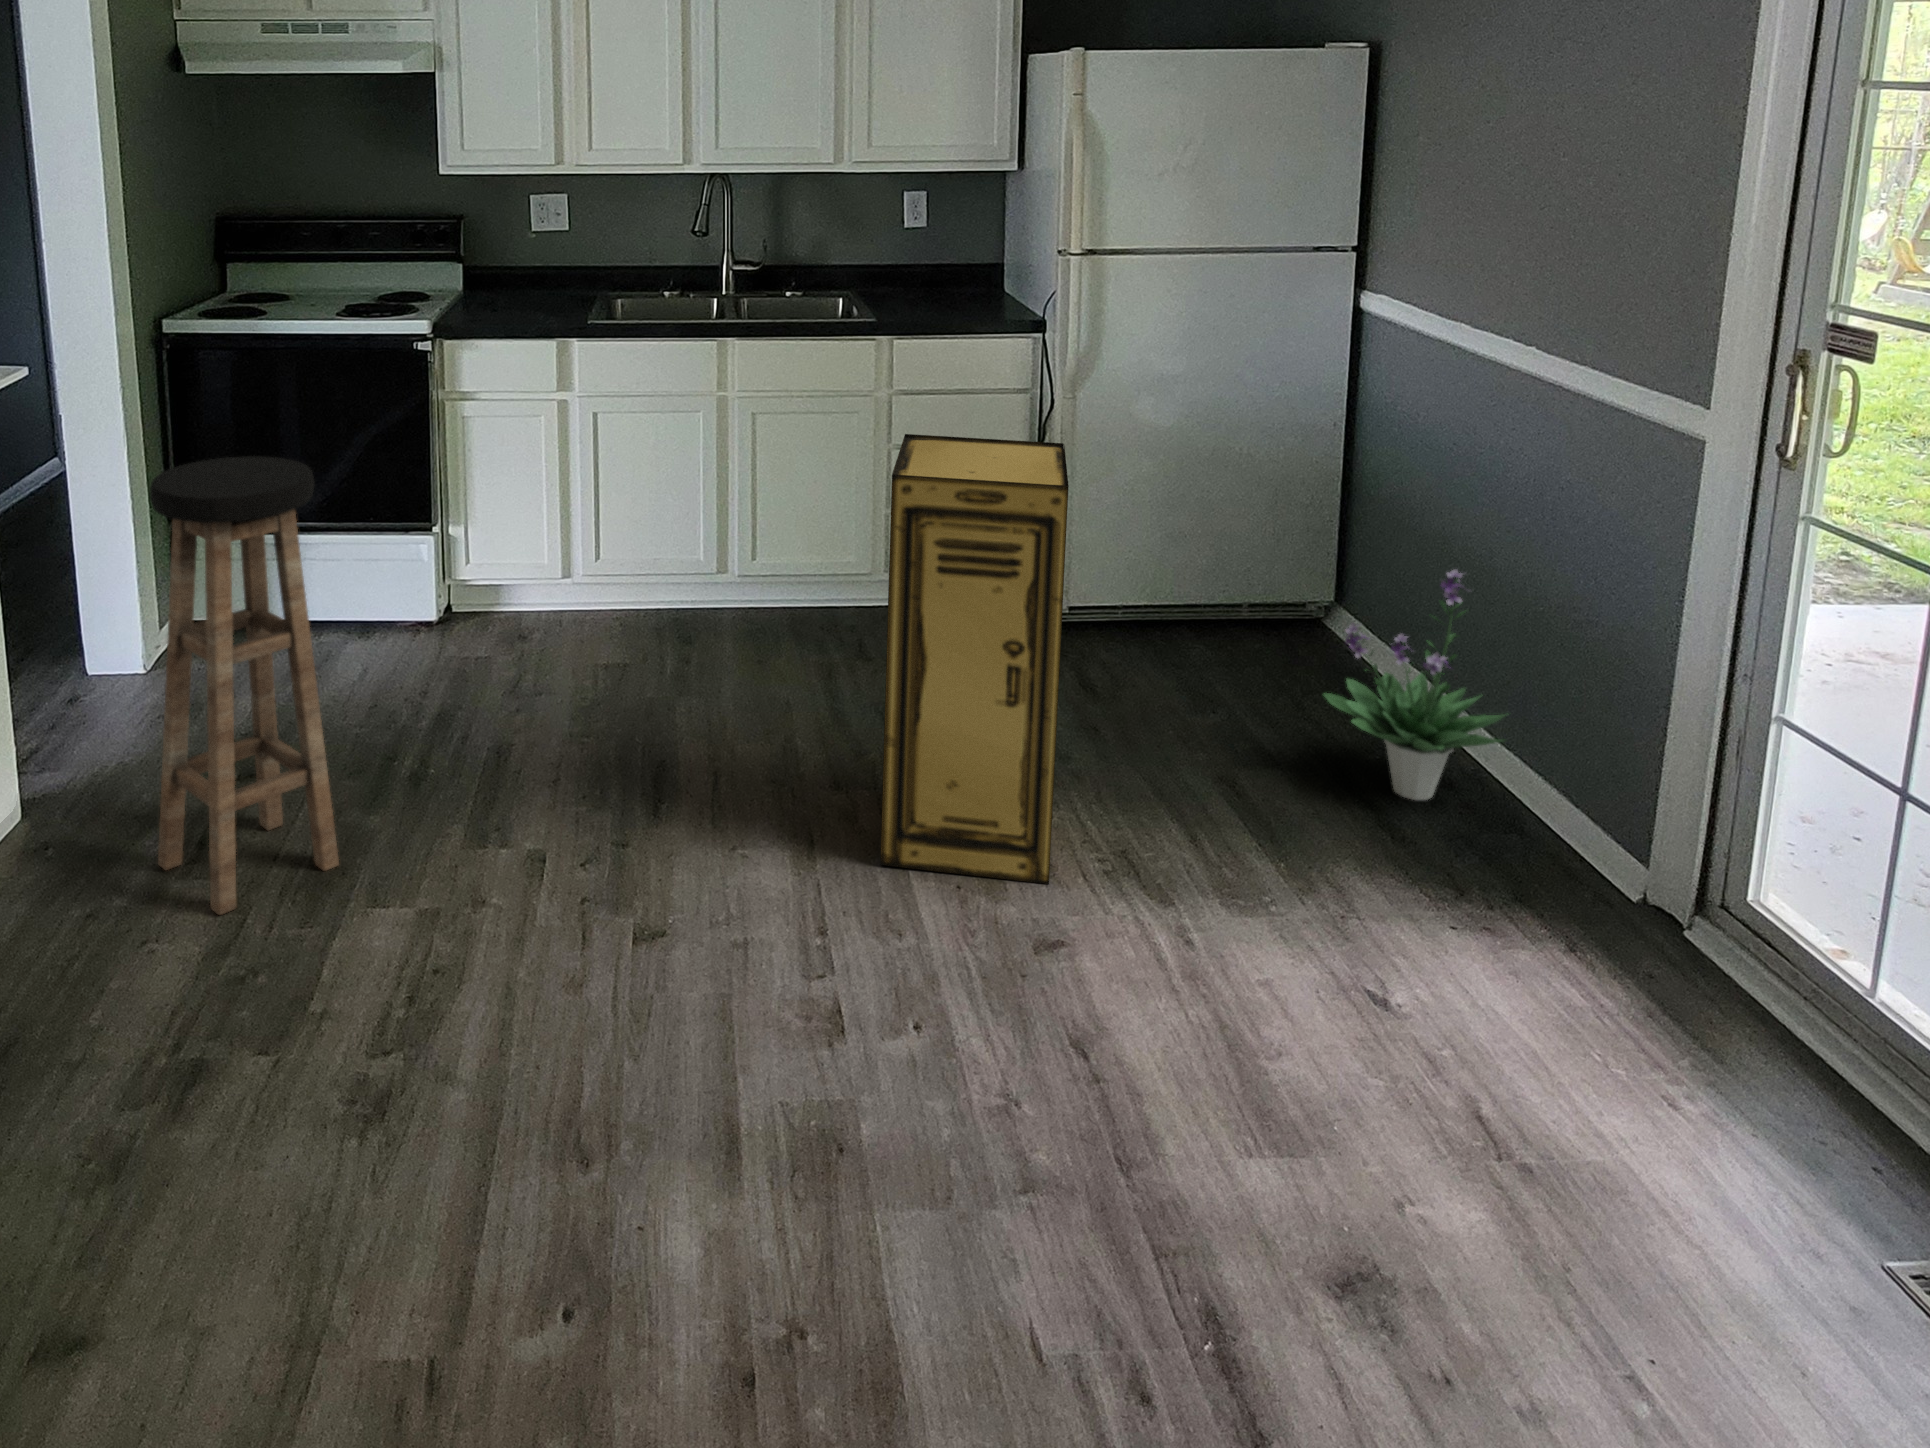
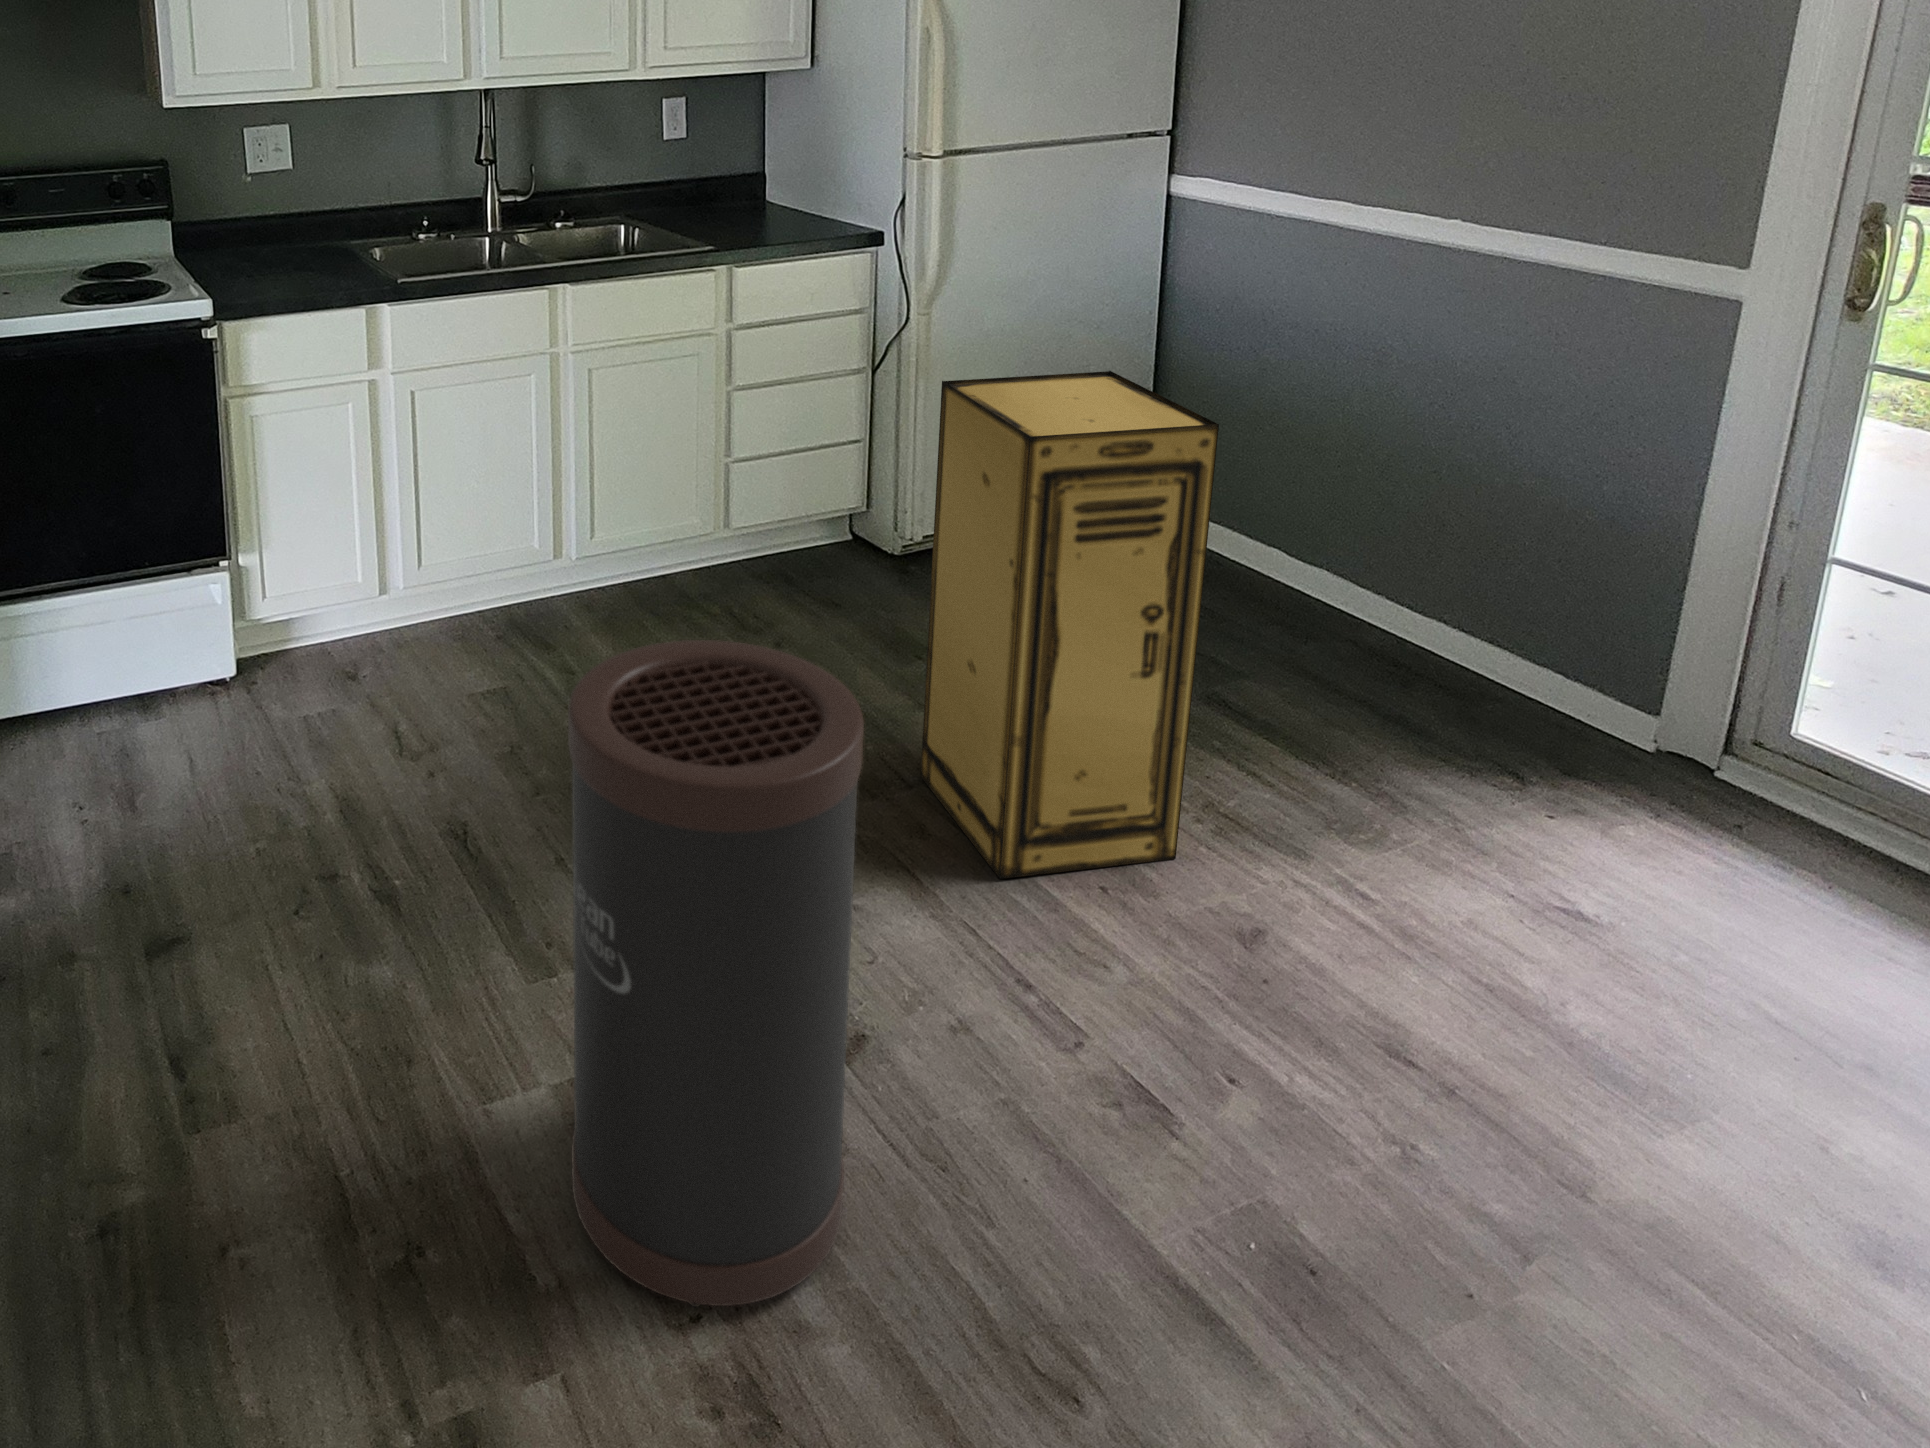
bar stool: present [150,456,339,915] -> none [121,525,392,1180]
trash can: none [348,567,562,1043] -> present [568,640,864,1307]
potted plant: present [1324,569,1507,800] -> none [1282,447,1477,680]

